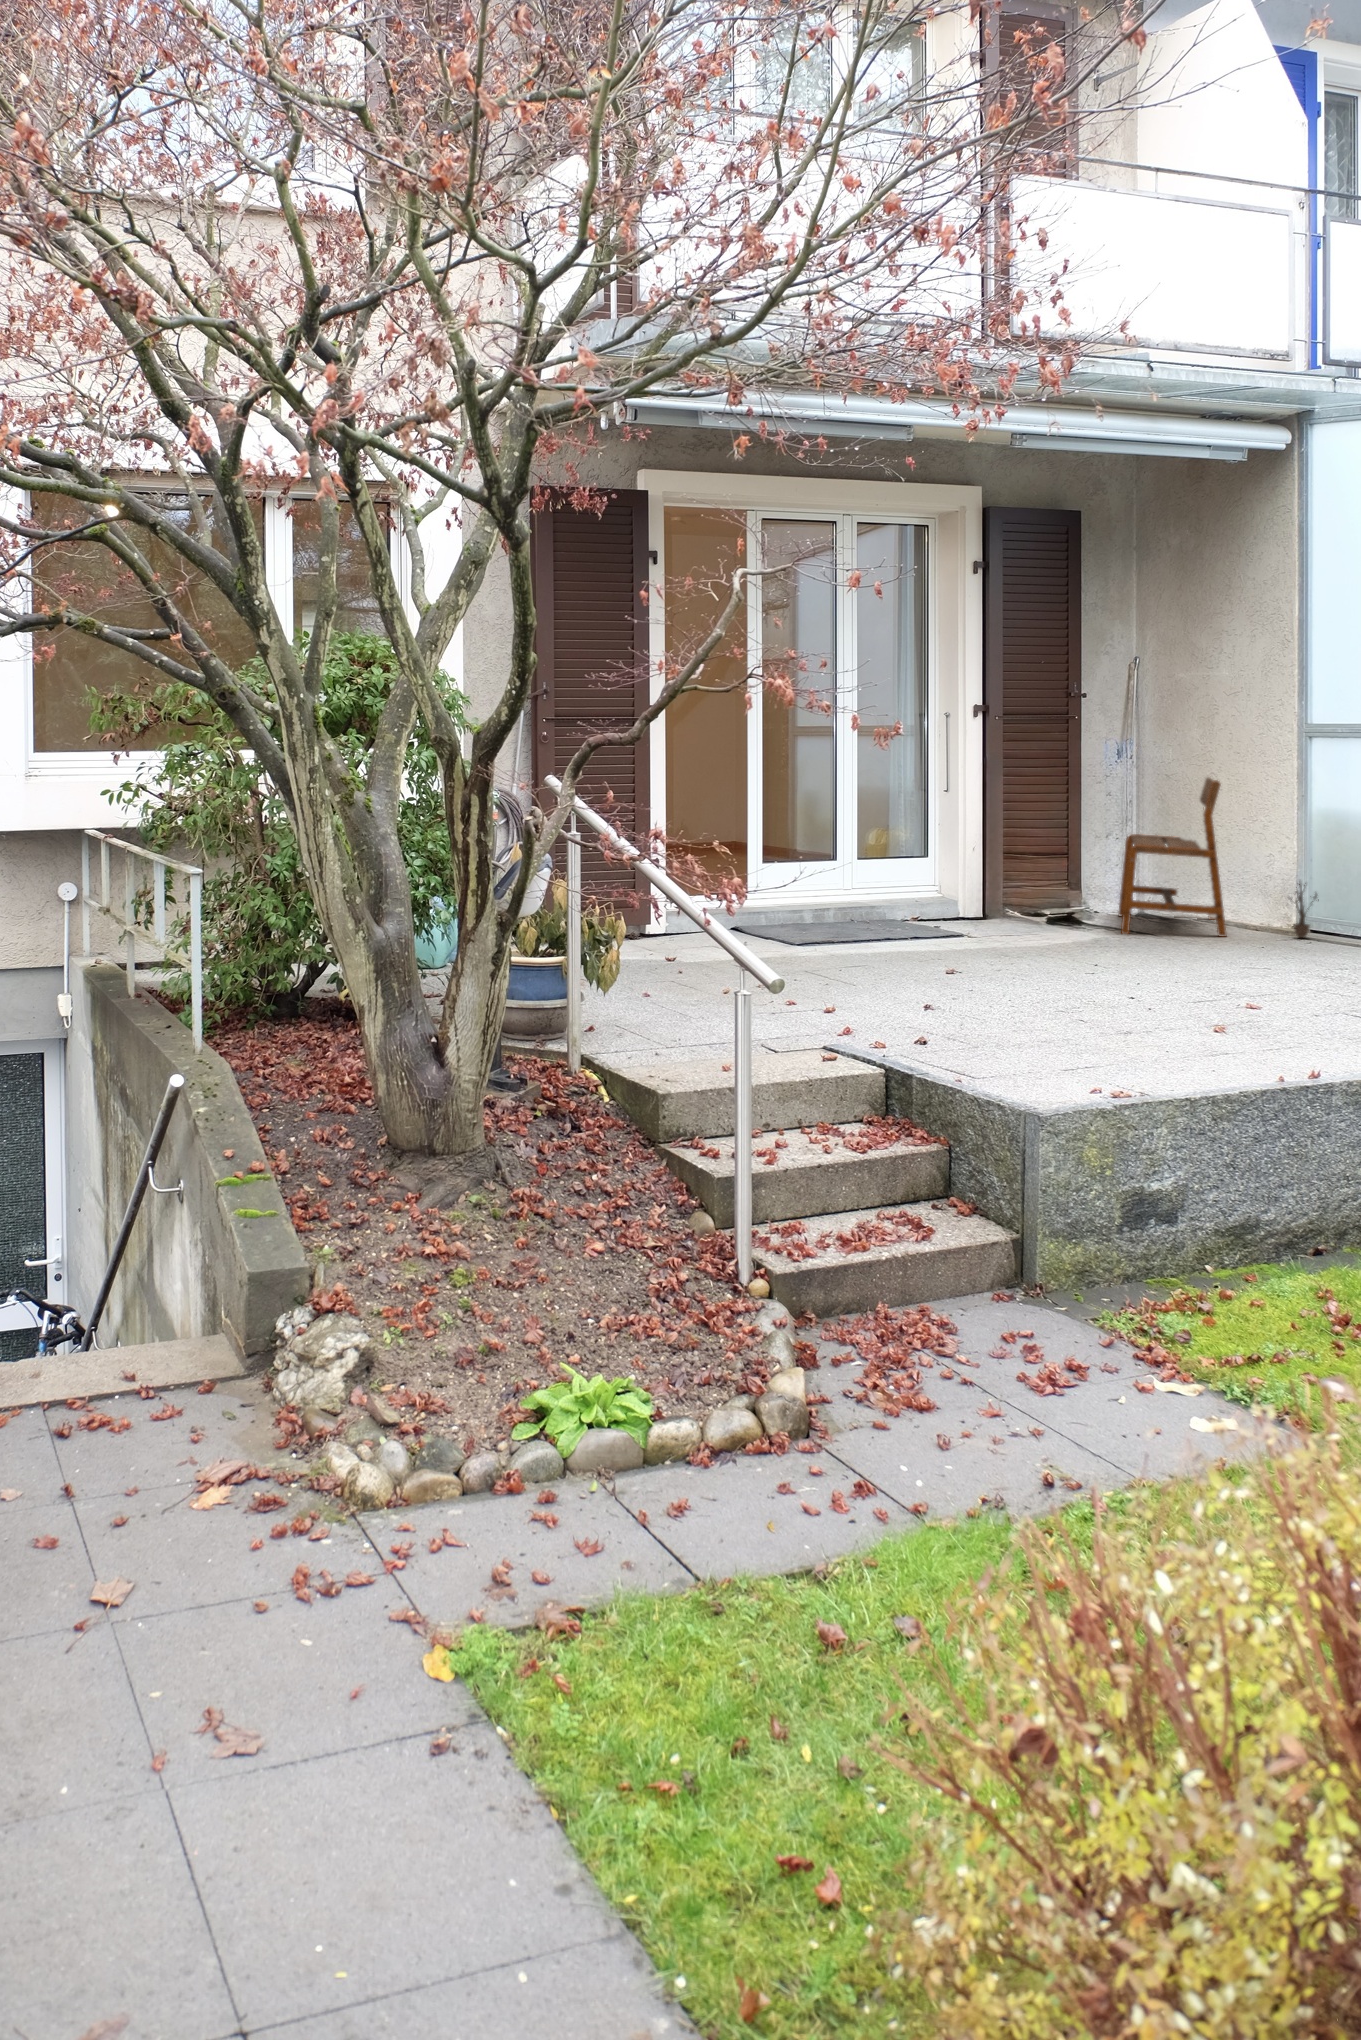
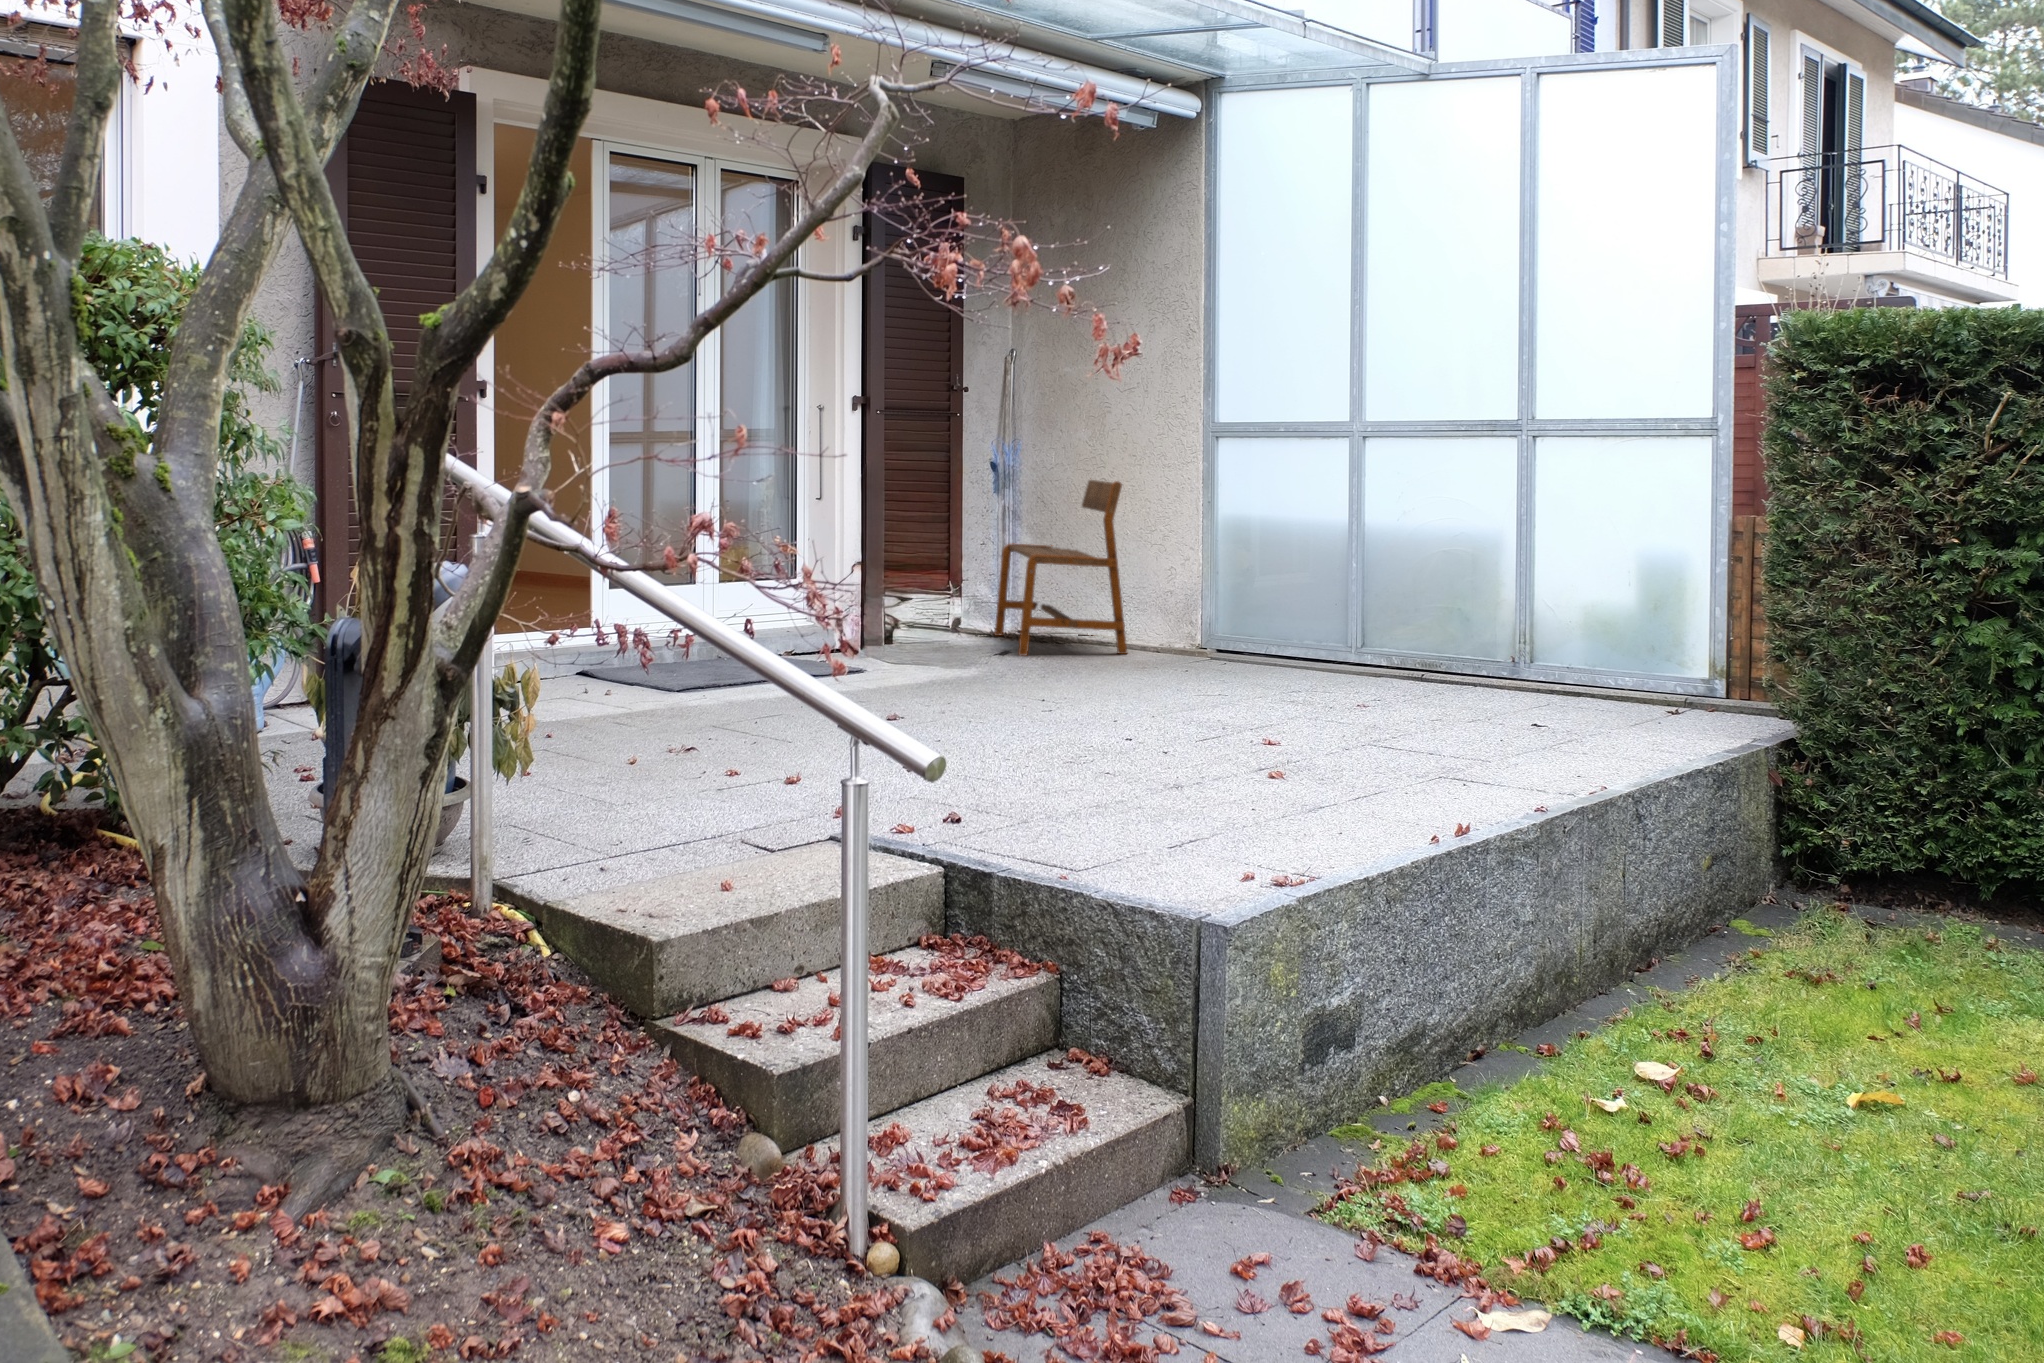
decorative plant: present [1283,883,1319,938] -> none [1178,588,1219,652]

